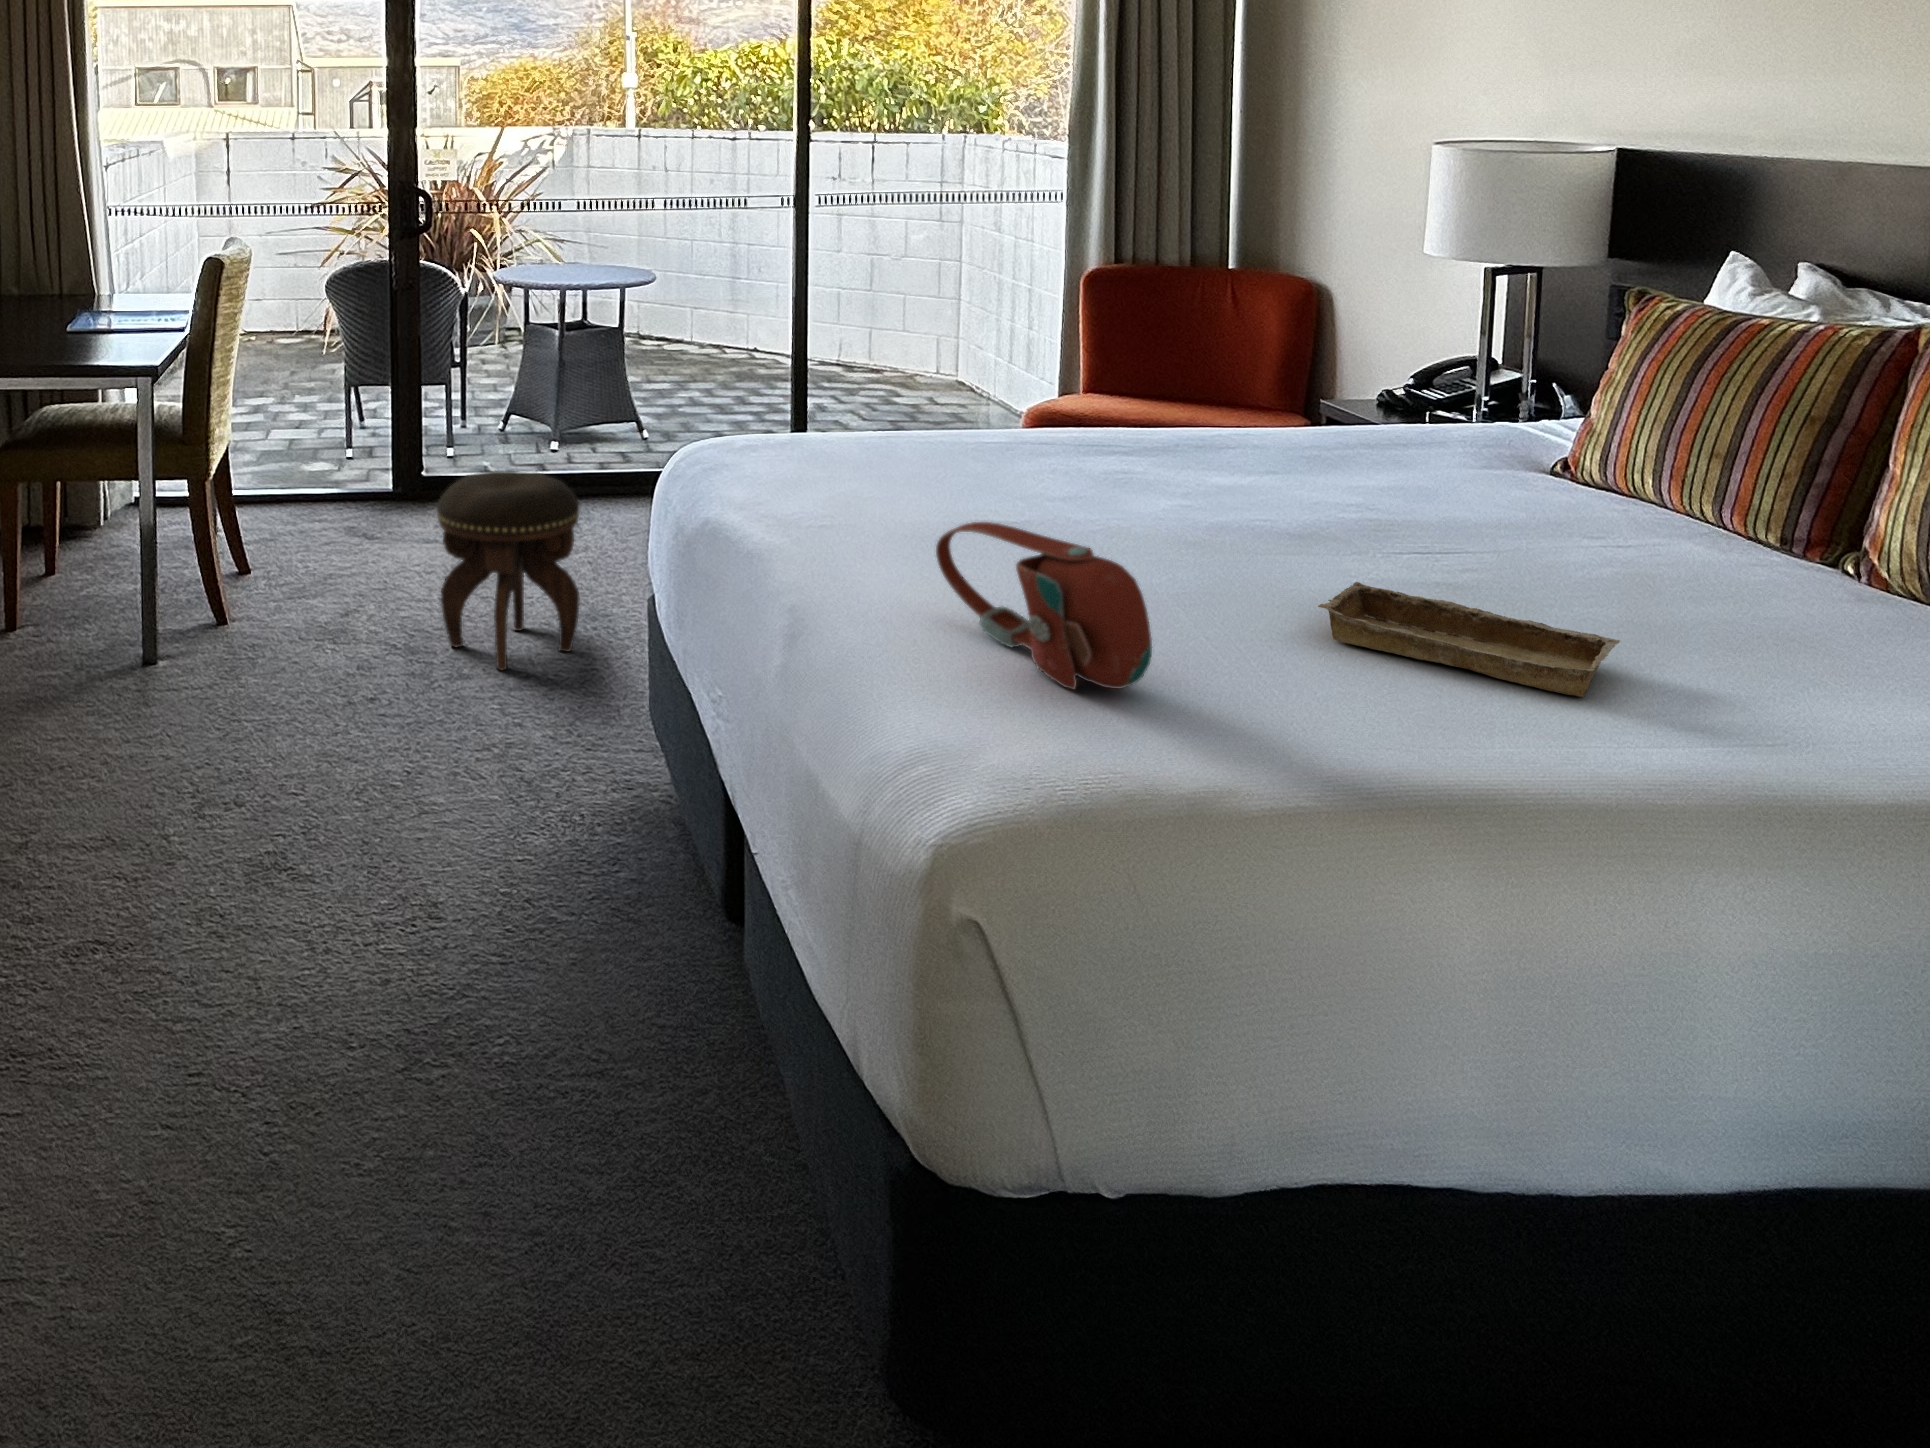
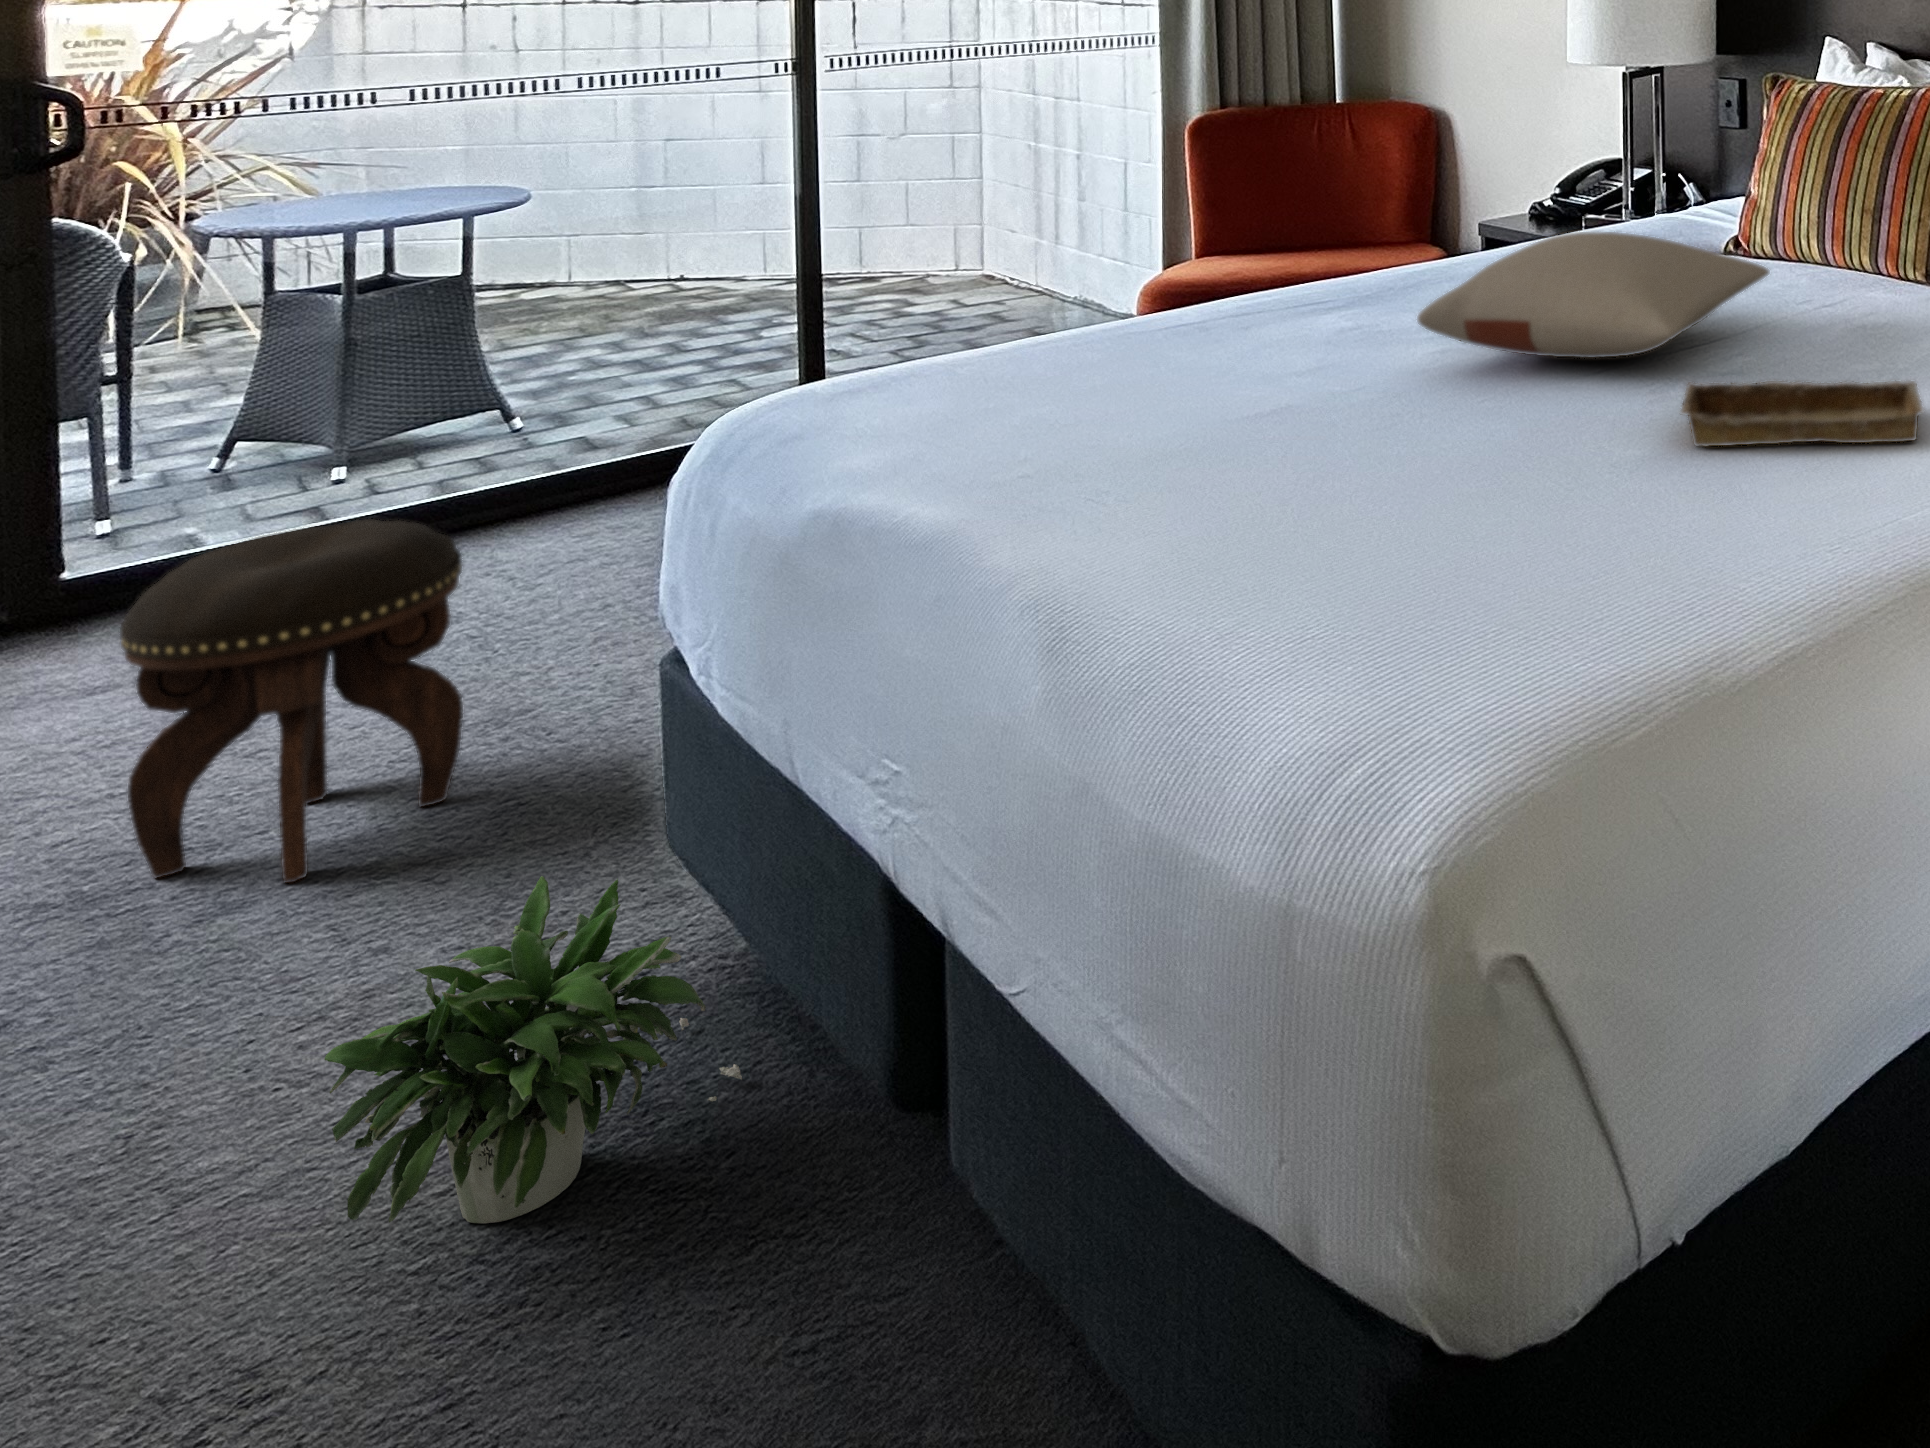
pillow: none [1136,423,1528,546] -> present [1417,232,1769,358]
handbag: present [936,522,1152,690] -> none [1272,397,1580,579]
potted plant: none [473,702,662,886] -> present [324,876,742,1223]

